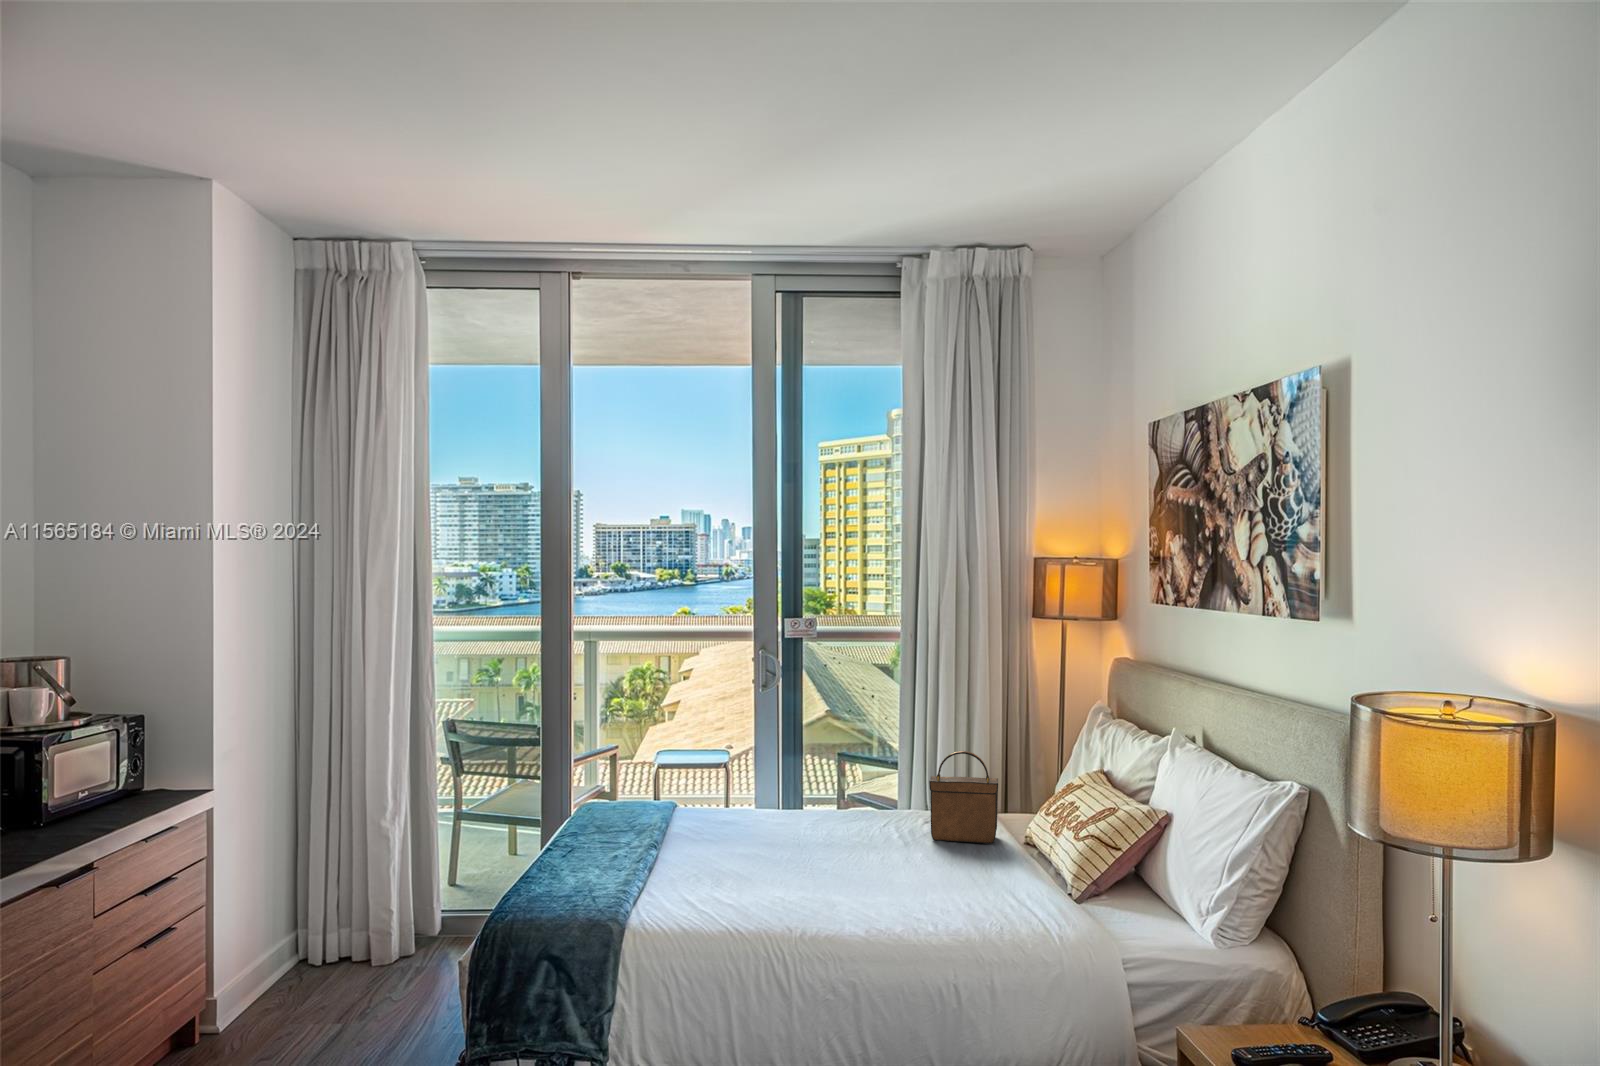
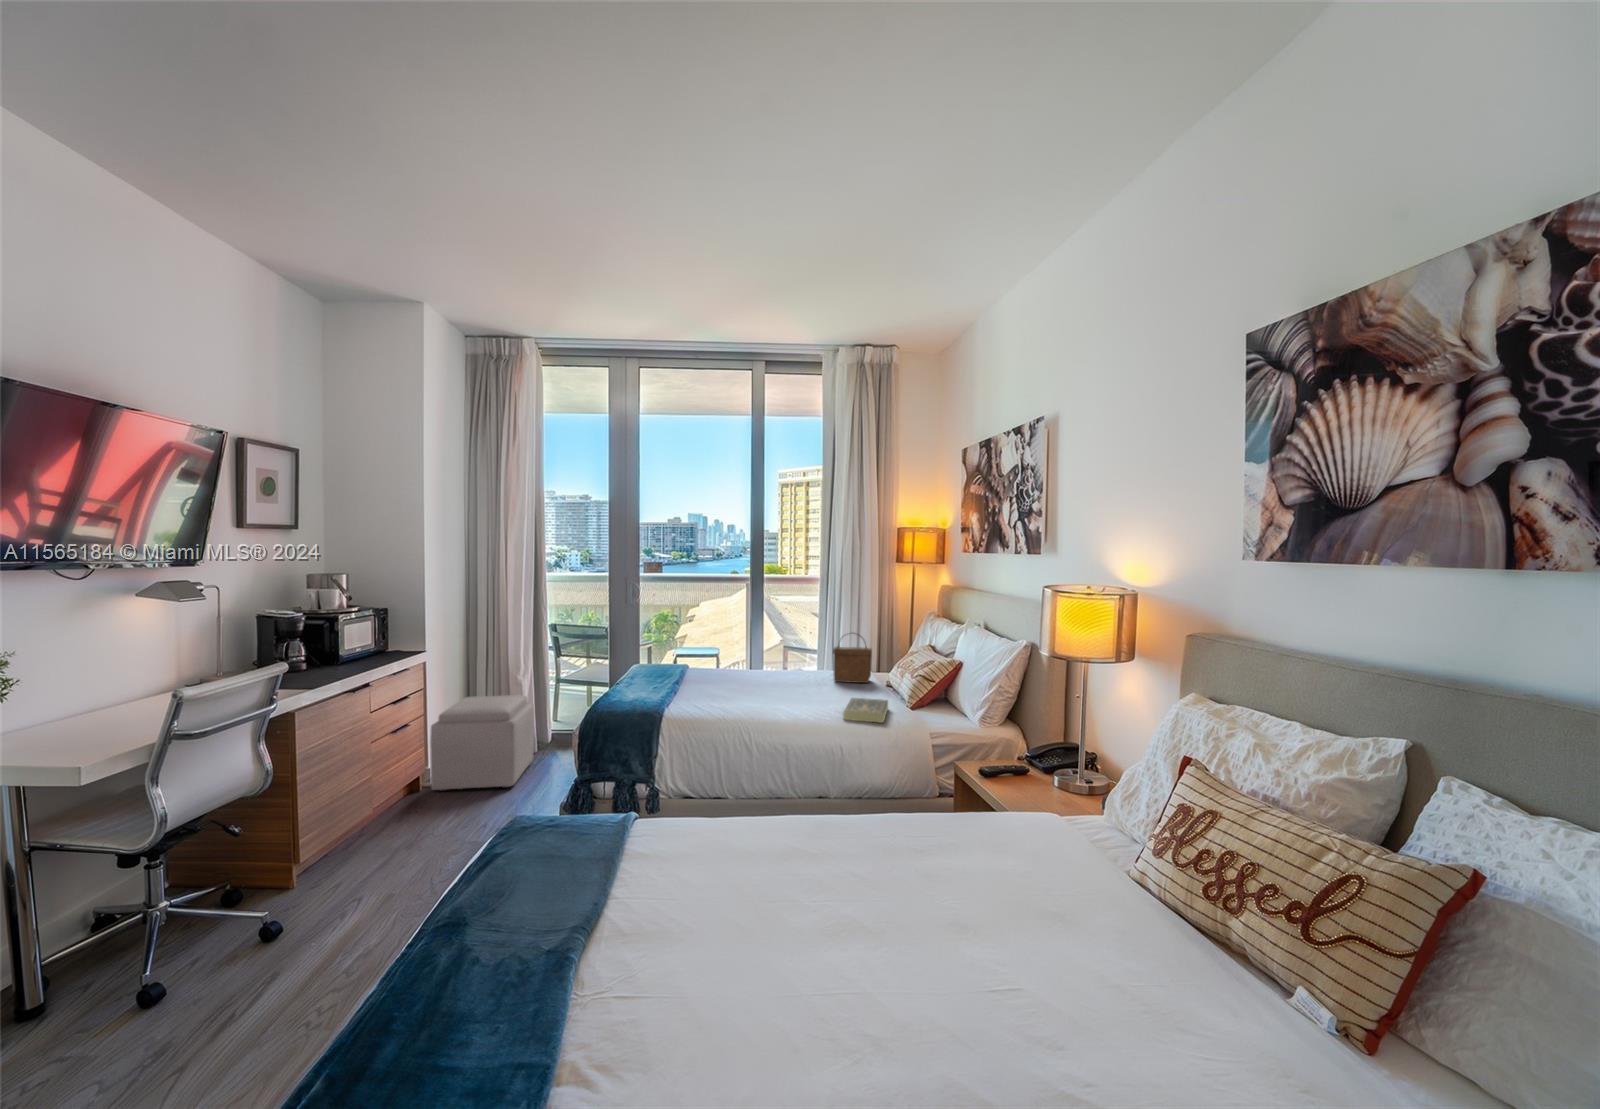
ottoman: none [228,858,406,1034] -> present [430,695,534,791]
book: none [959,881,1038,936] -> present [843,698,888,723]

